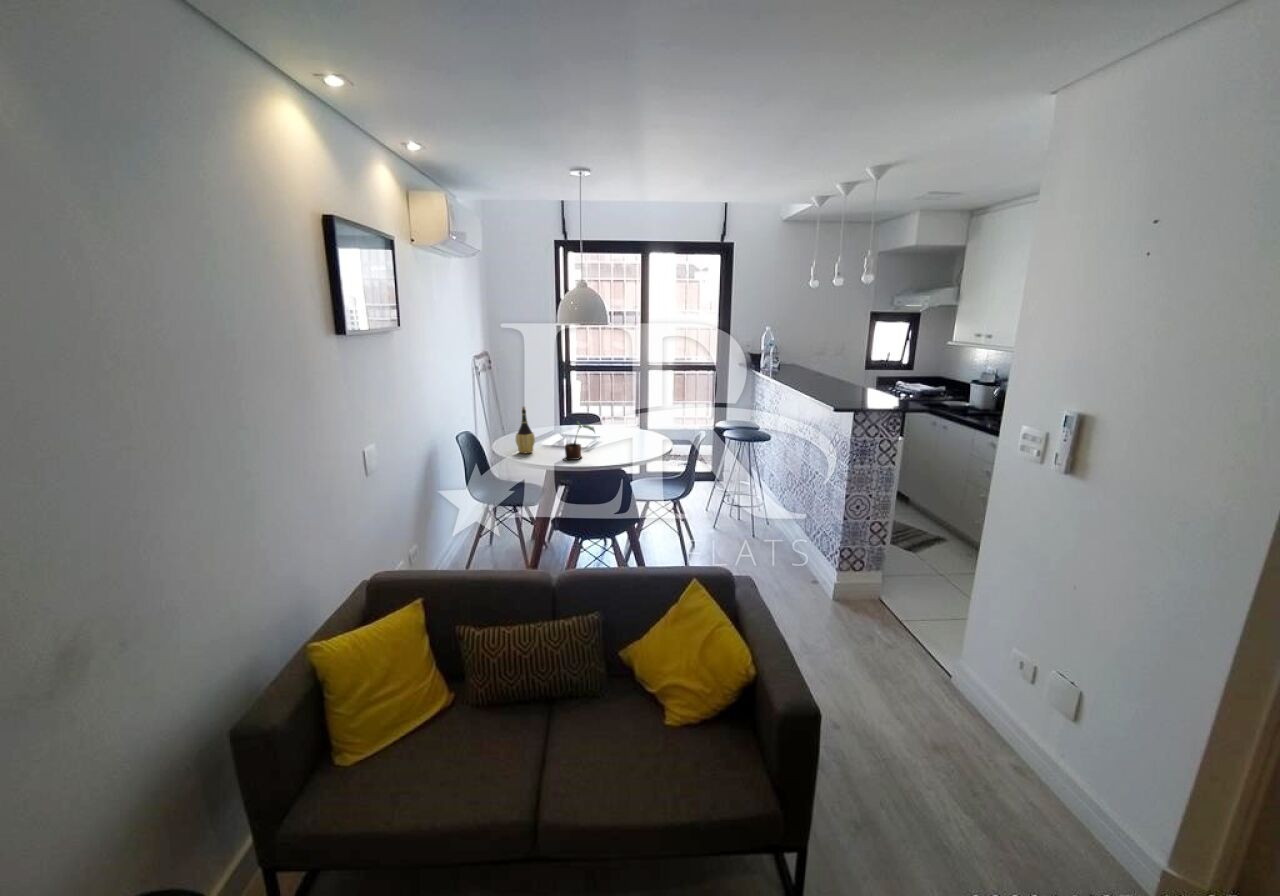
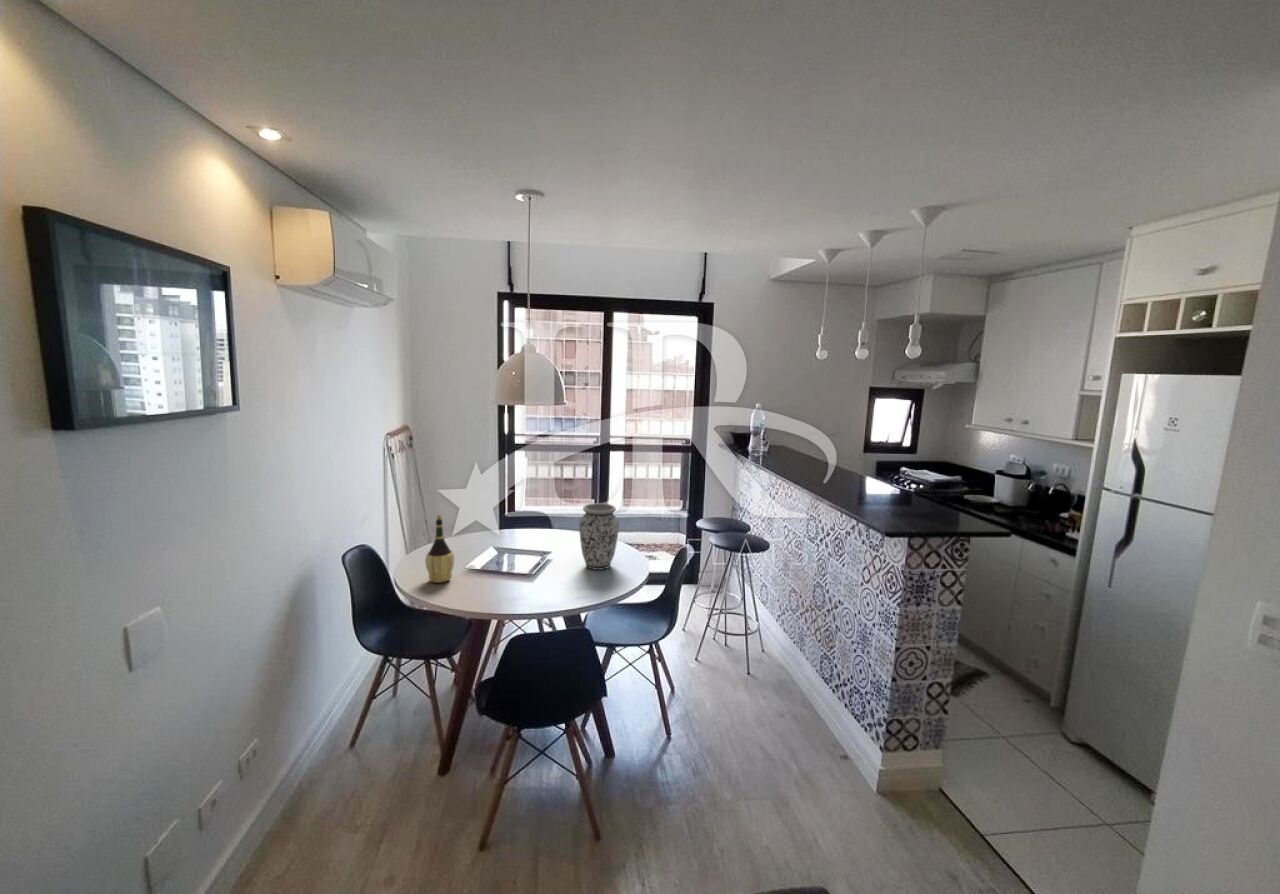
vase: none [621,401,650,449] -> present [579,503,619,570]
potted plant: present [563,421,595,460] -> none [492,539,542,597]

